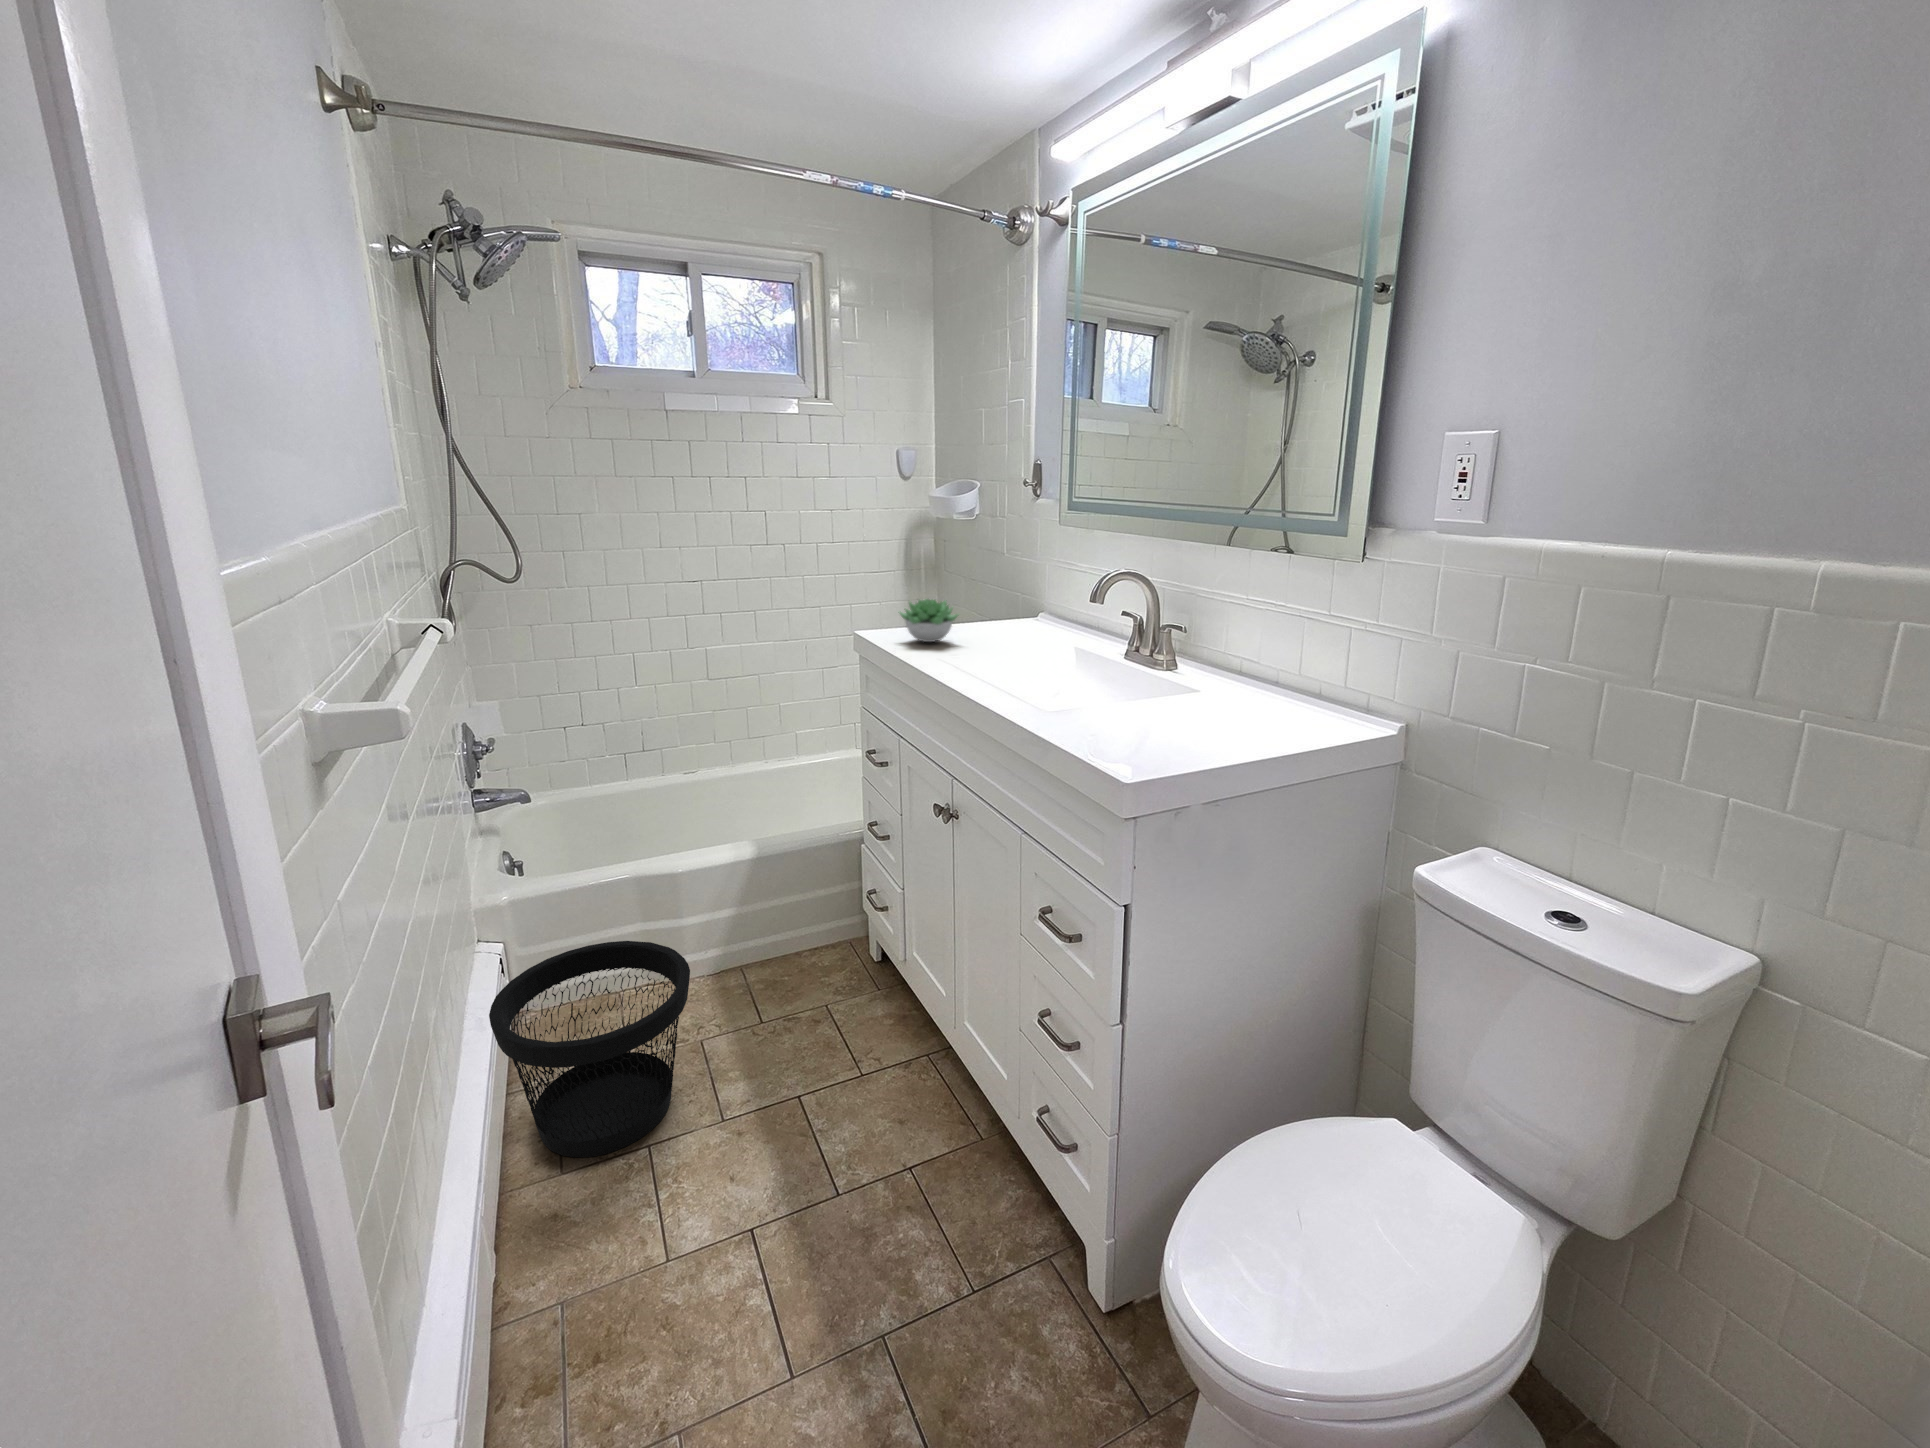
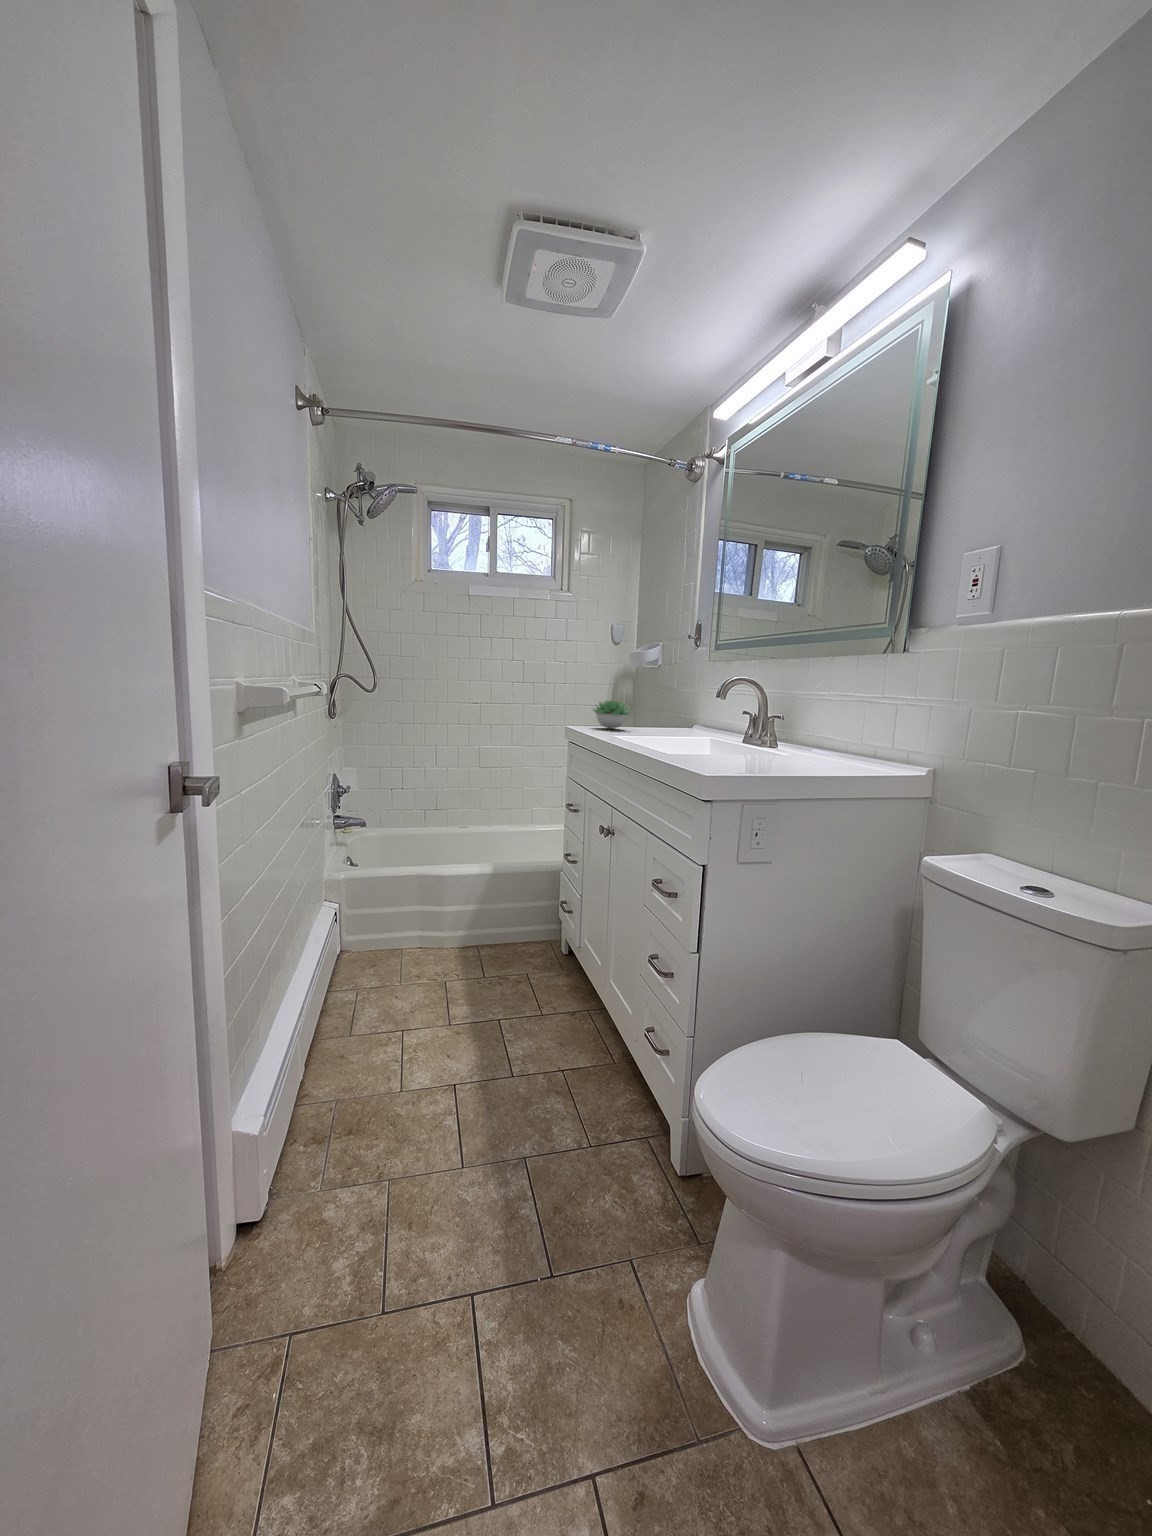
wastebasket: present [489,941,690,1157] -> none [322,903,440,1029]

